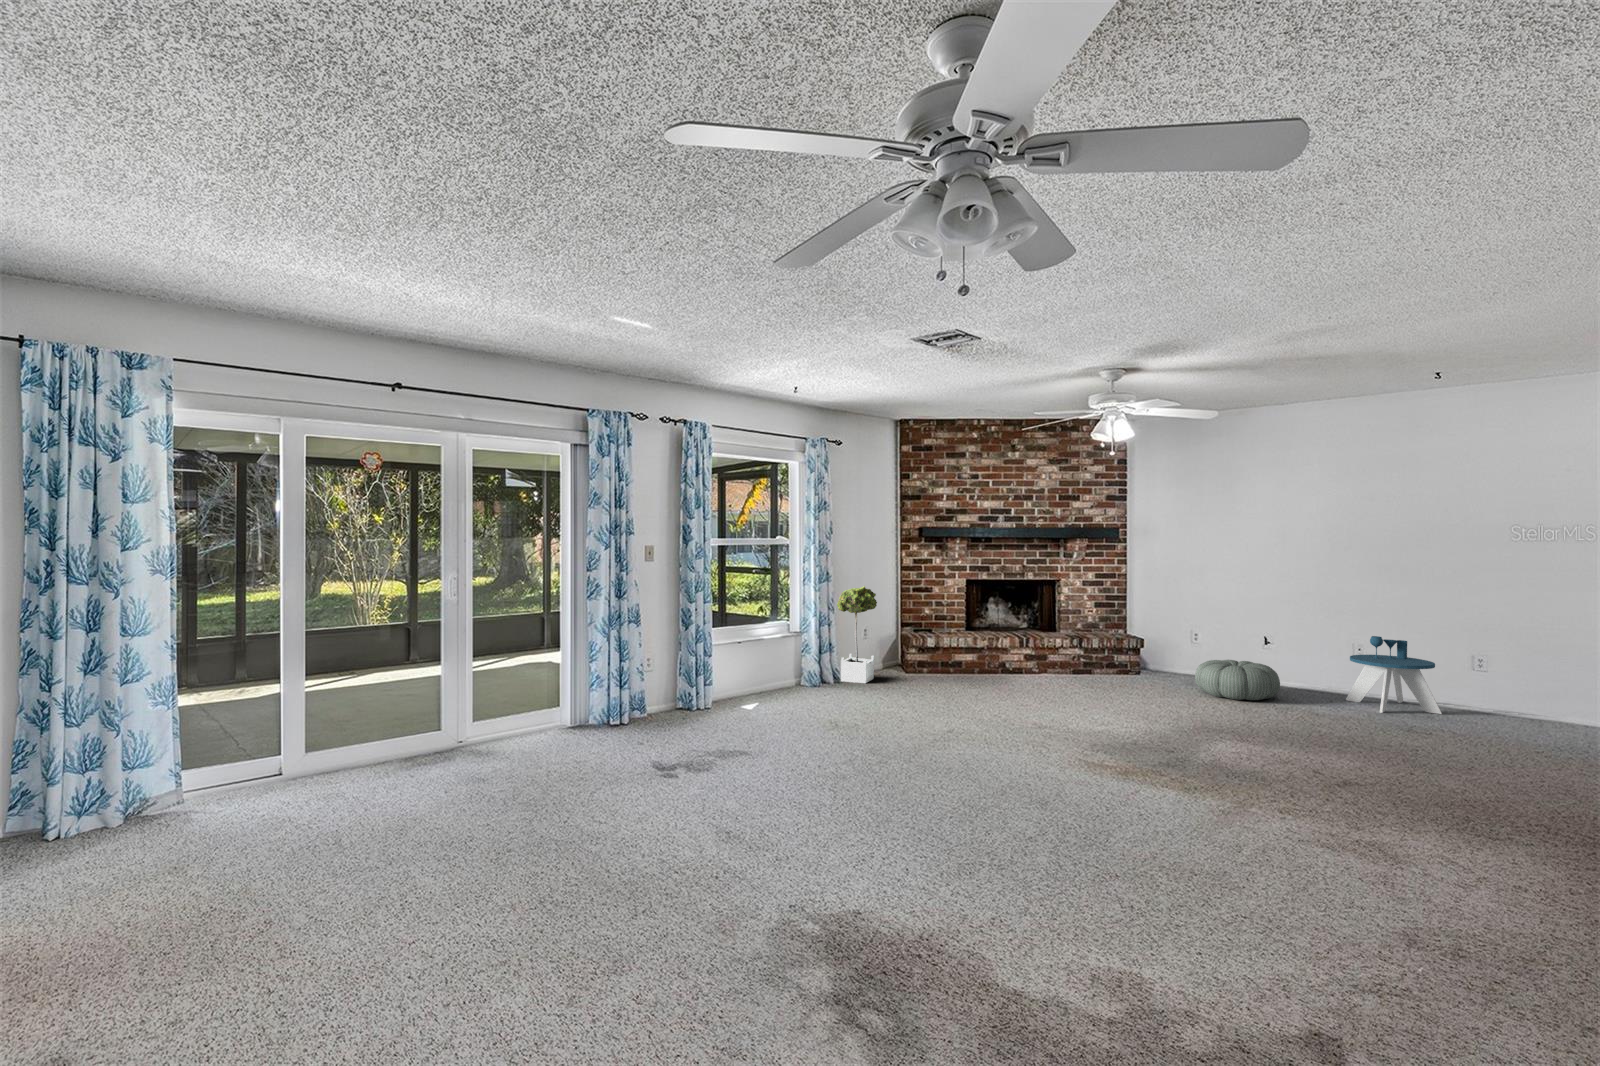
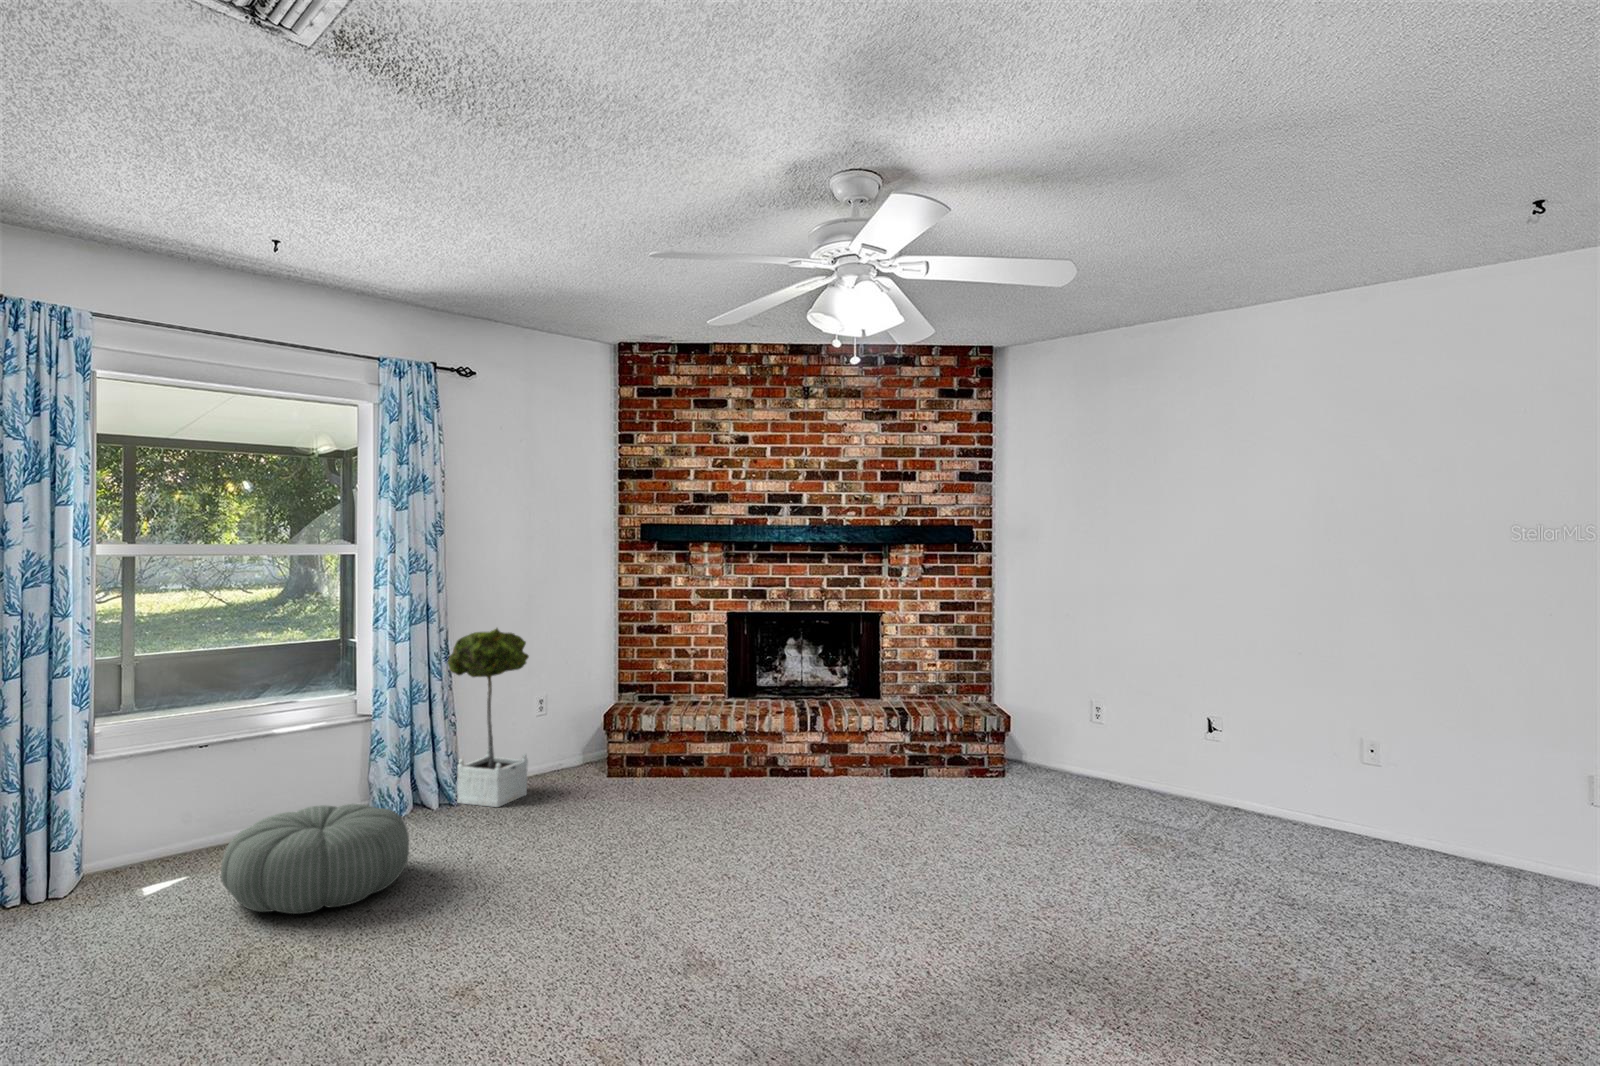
side table: present [1346,636,1442,714] -> none [1333,716,1502,864]
pouf: present [1195,660,1280,700] -> present [221,804,409,914]

